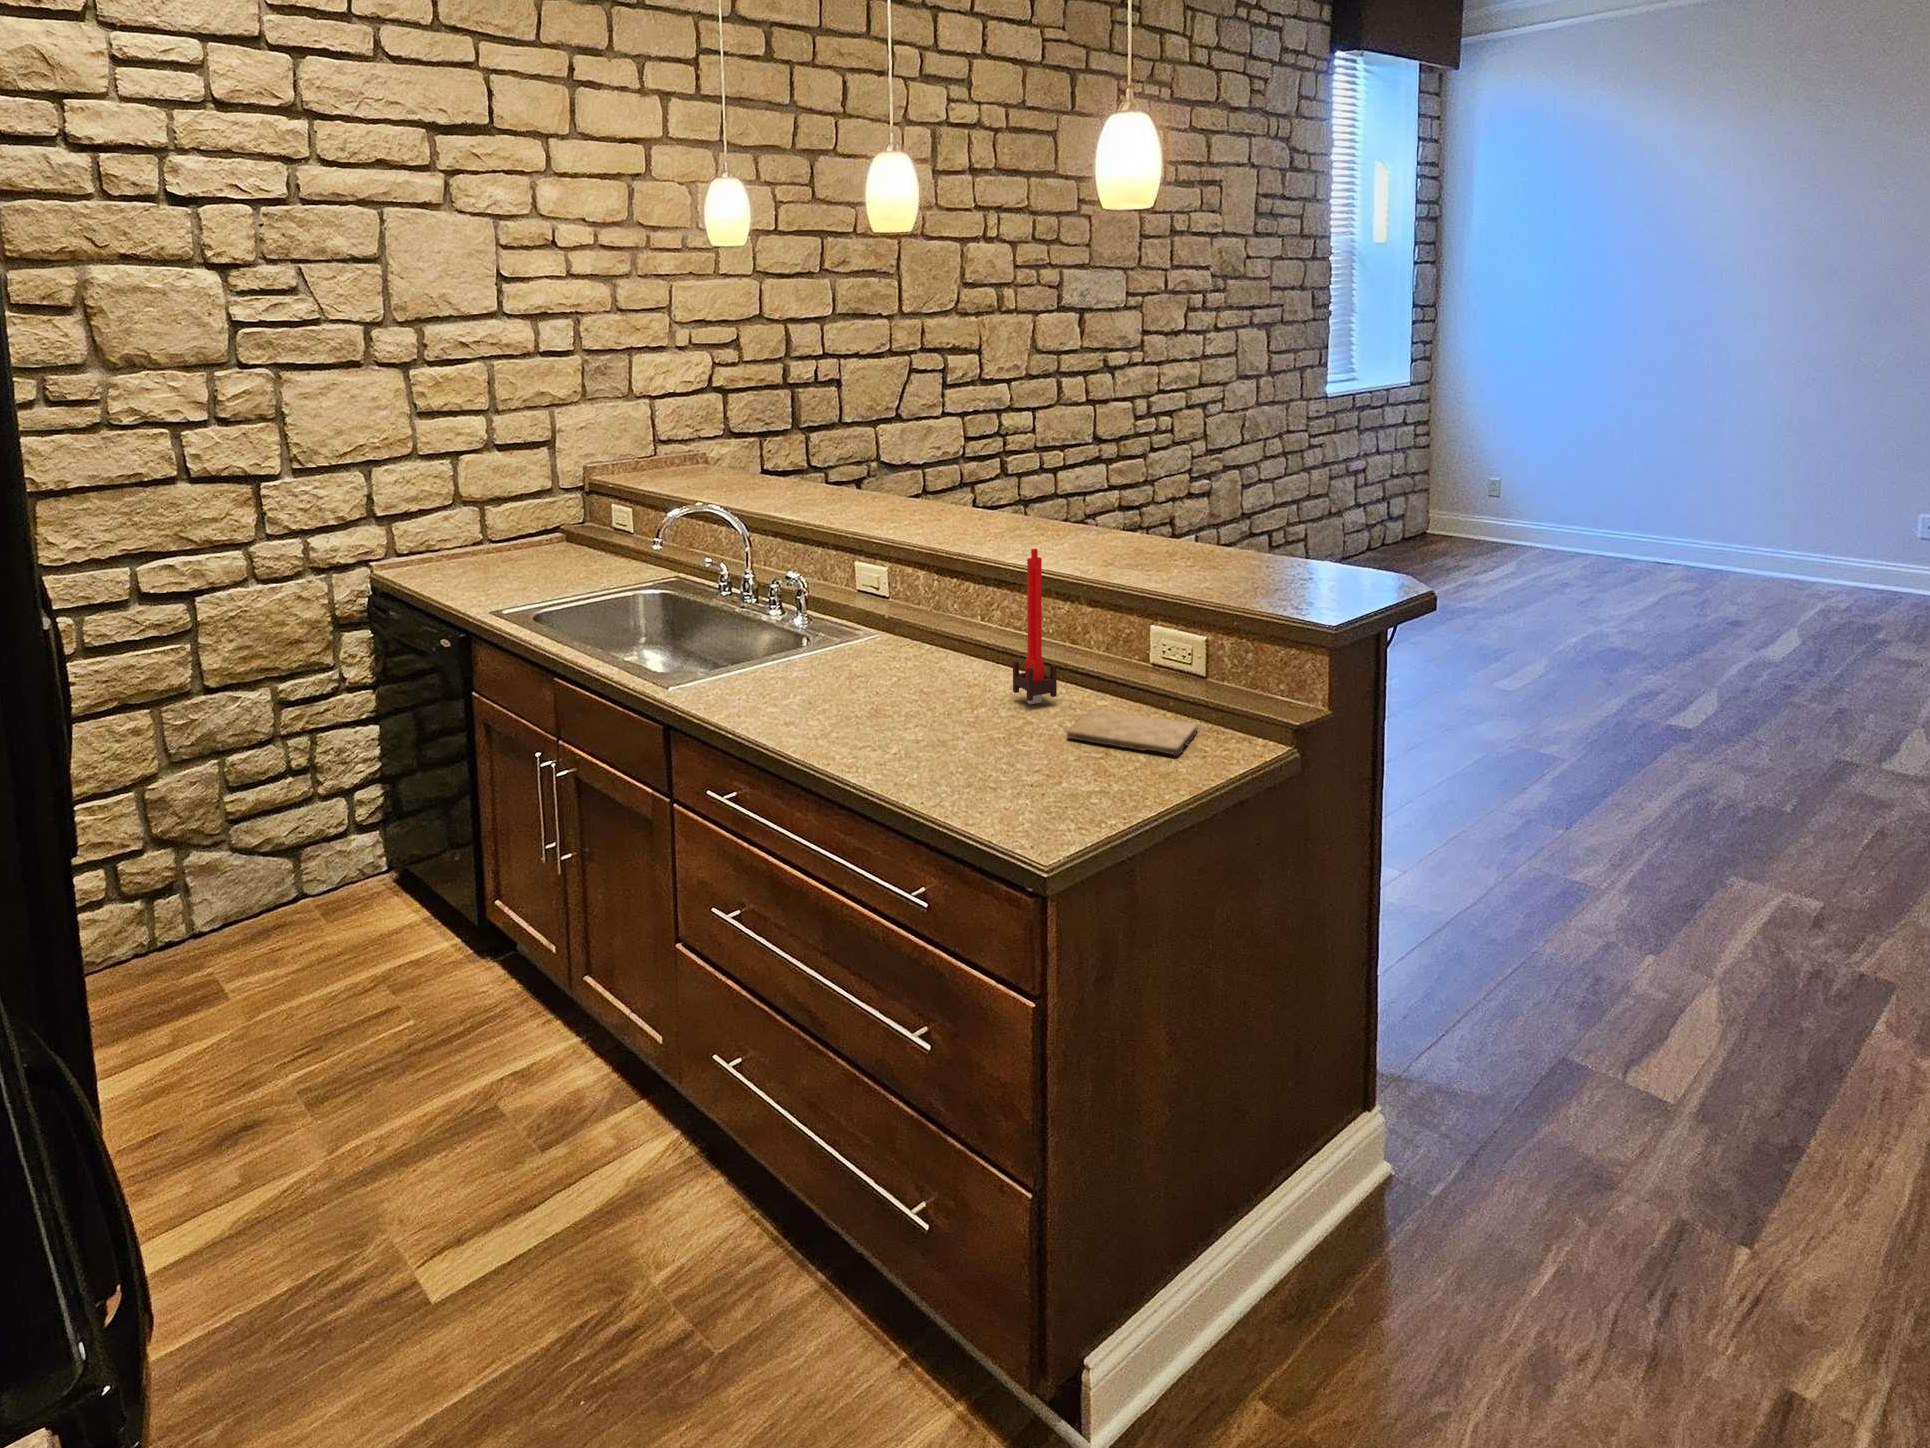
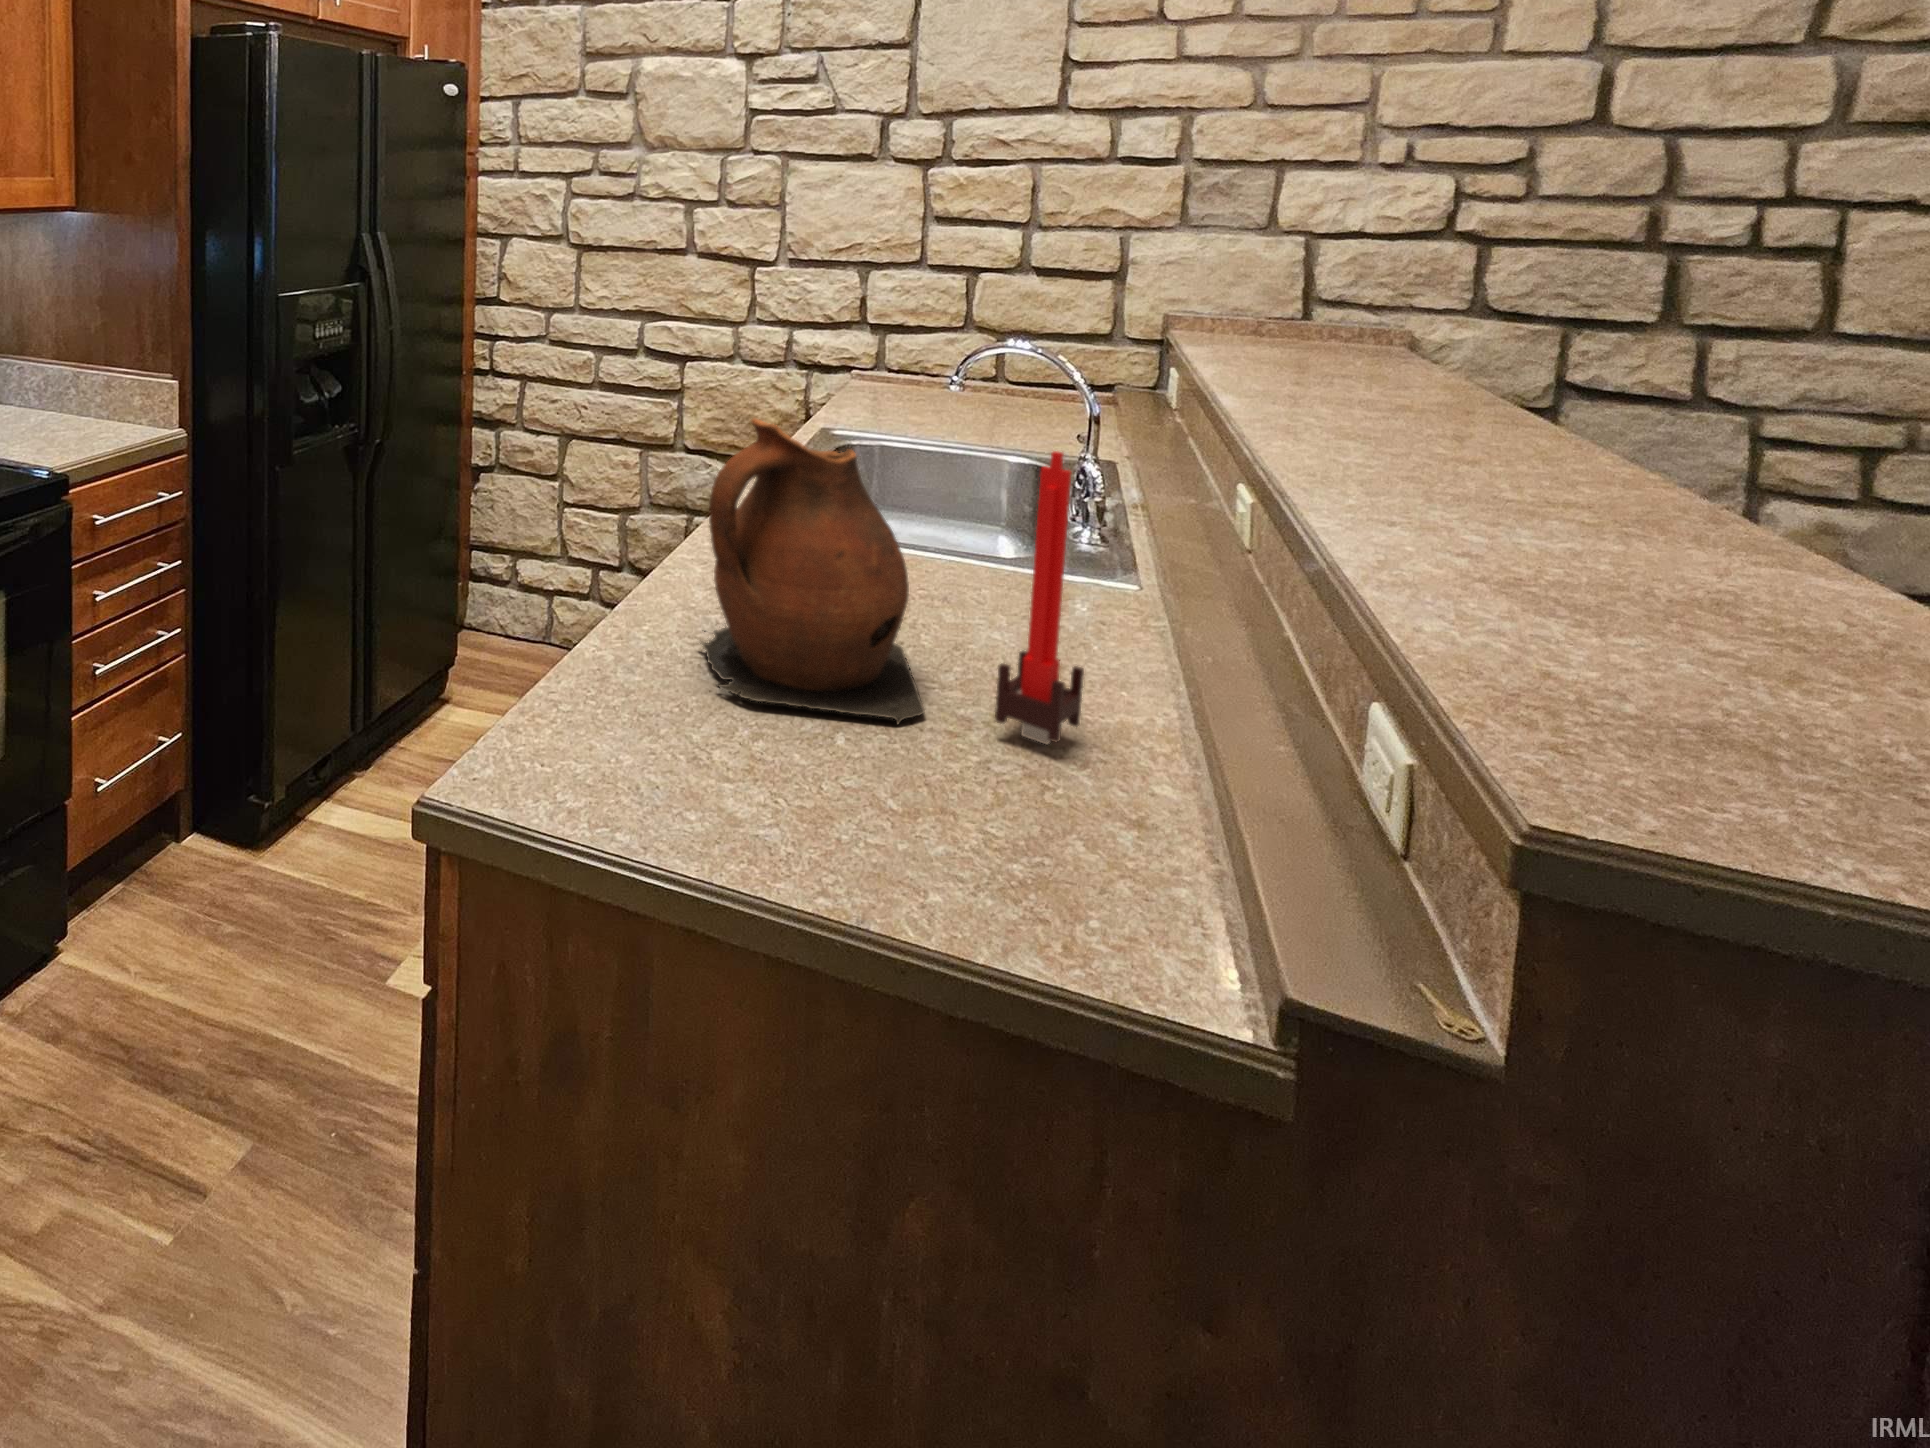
ceramic pitcher: none [851,576,1005,751] -> present [700,418,925,724]
cutting board: present [1067,709,1197,757] -> none [905,768,1150,926]

